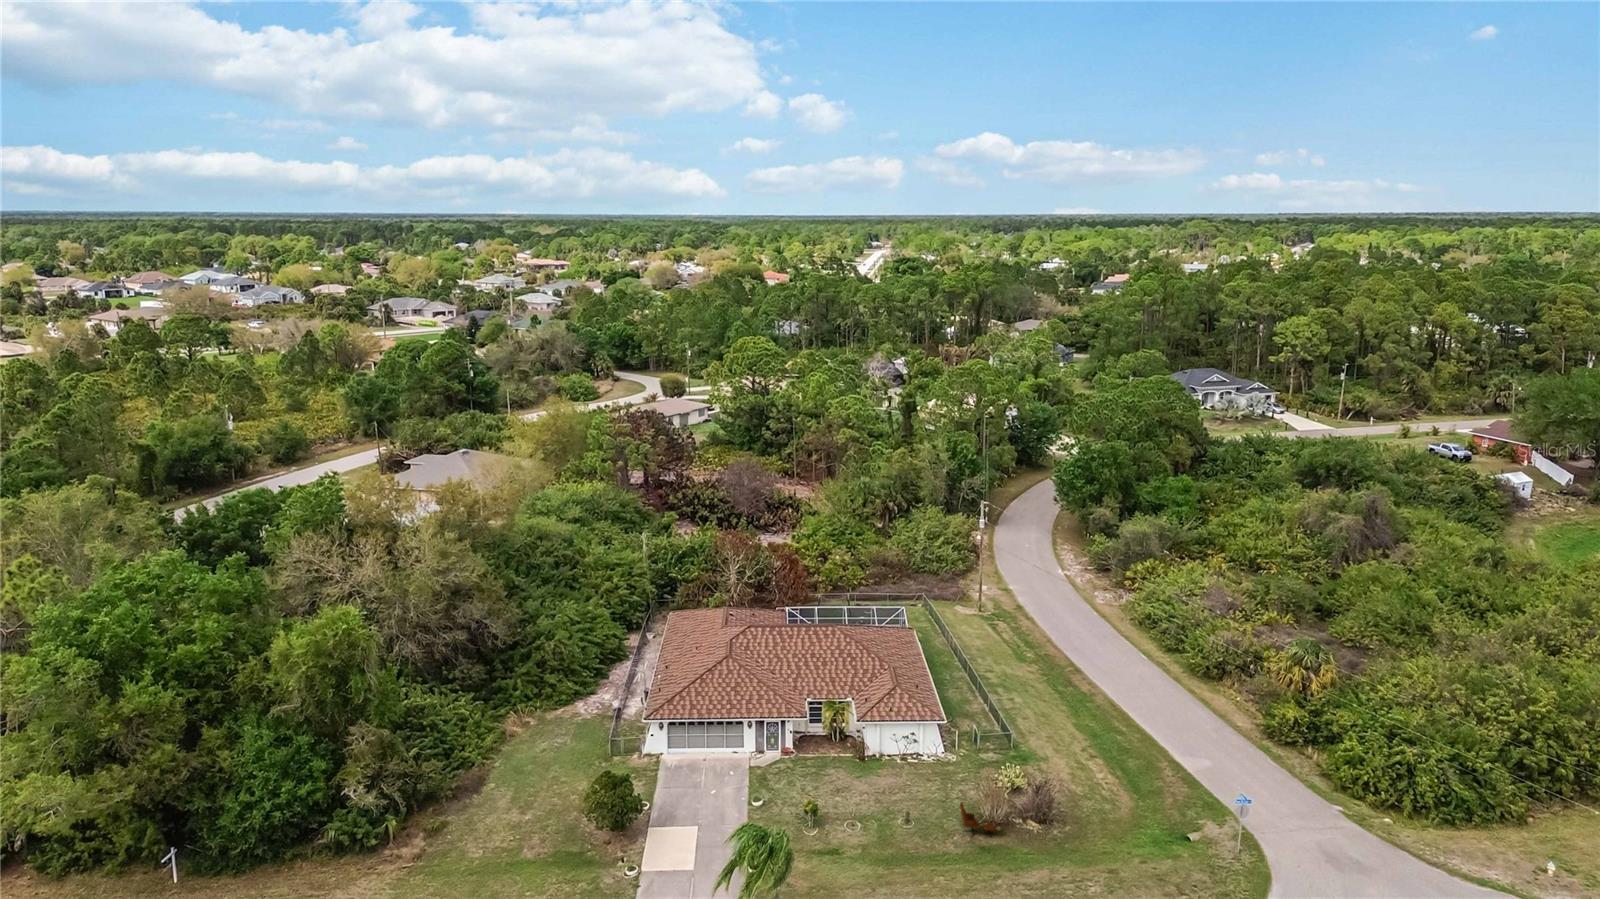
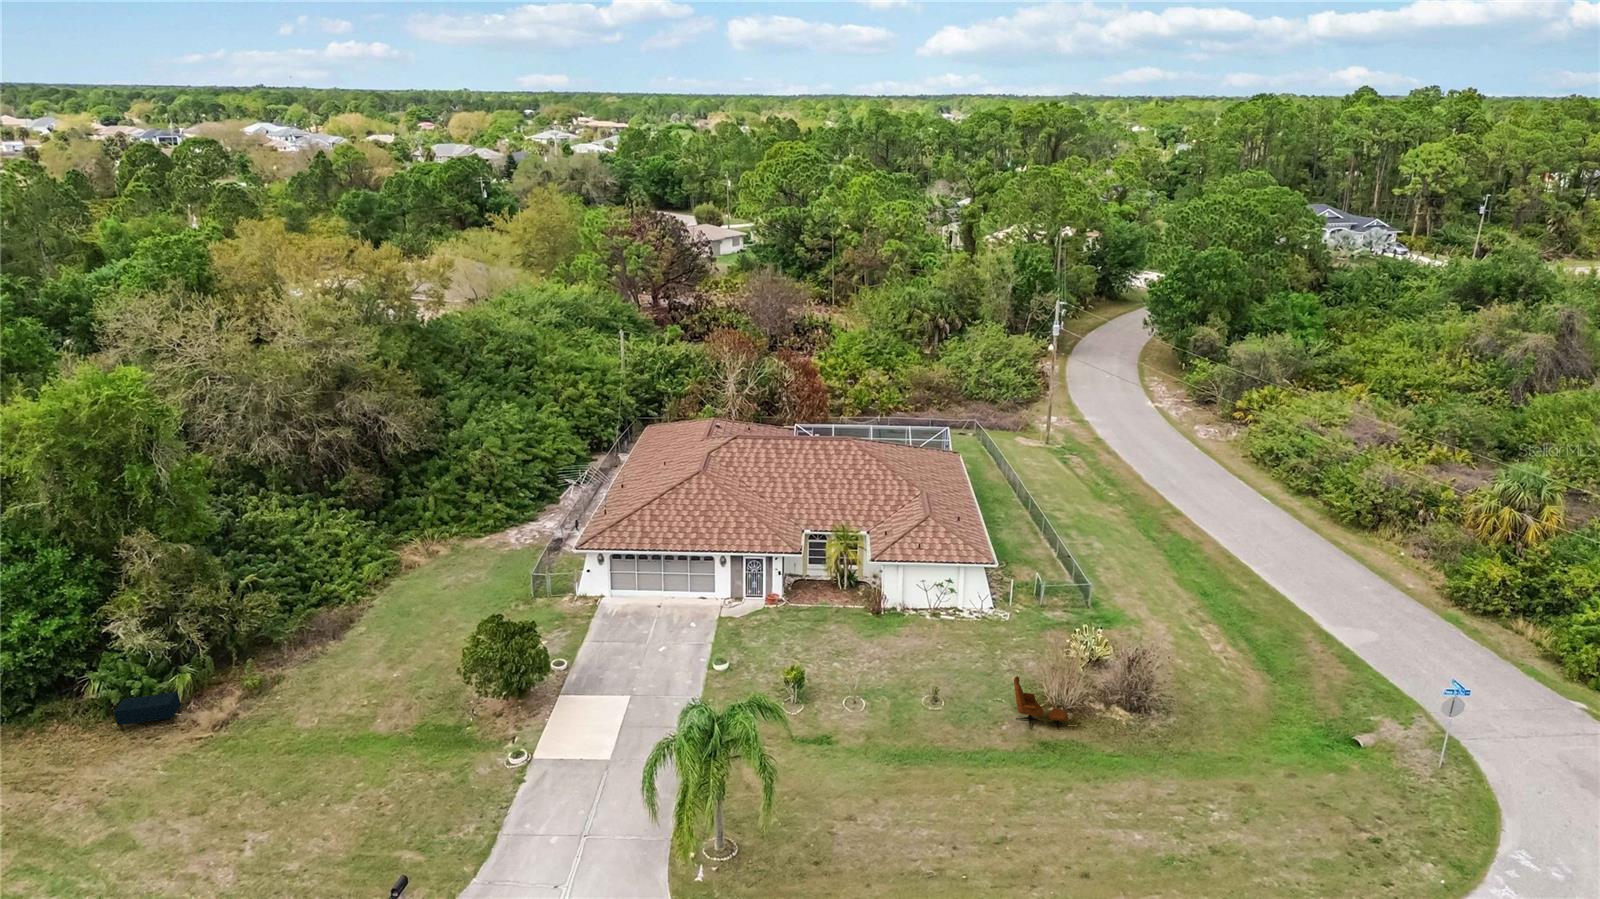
bench: none [347,838,385,867] -> present [114,692,181,731]

